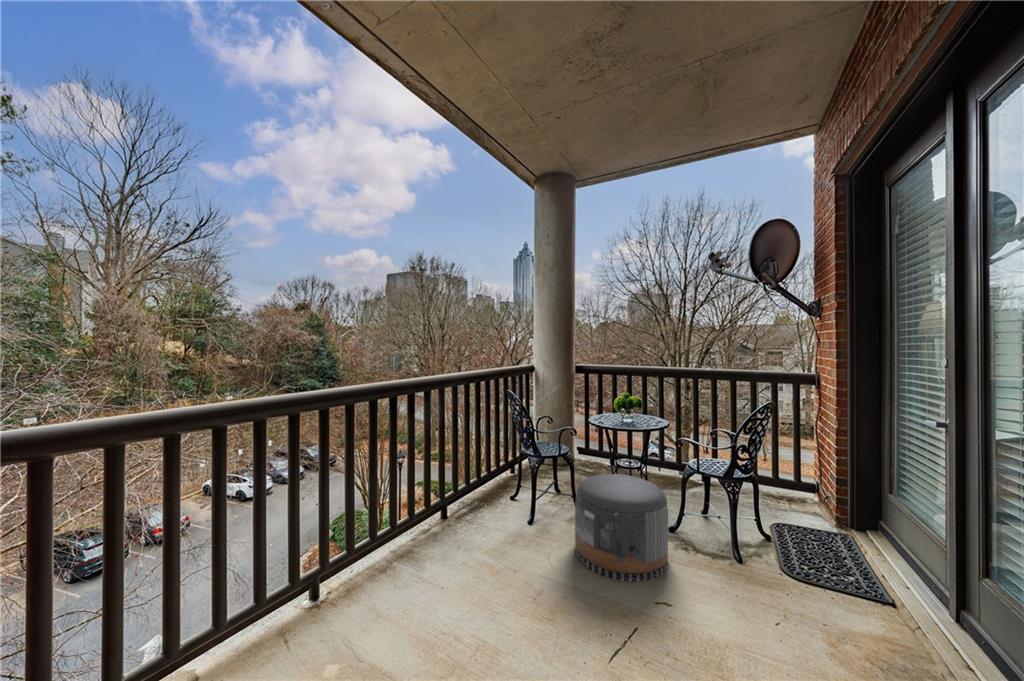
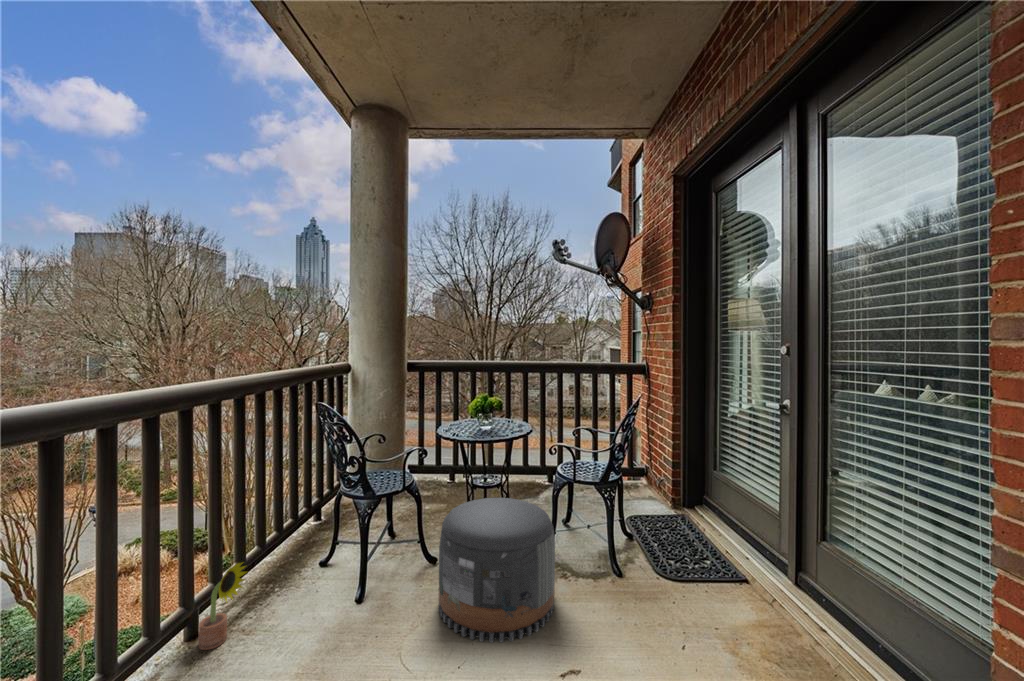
decorative plant: none [435,485,460,533] -> present [198,563,246,650]

